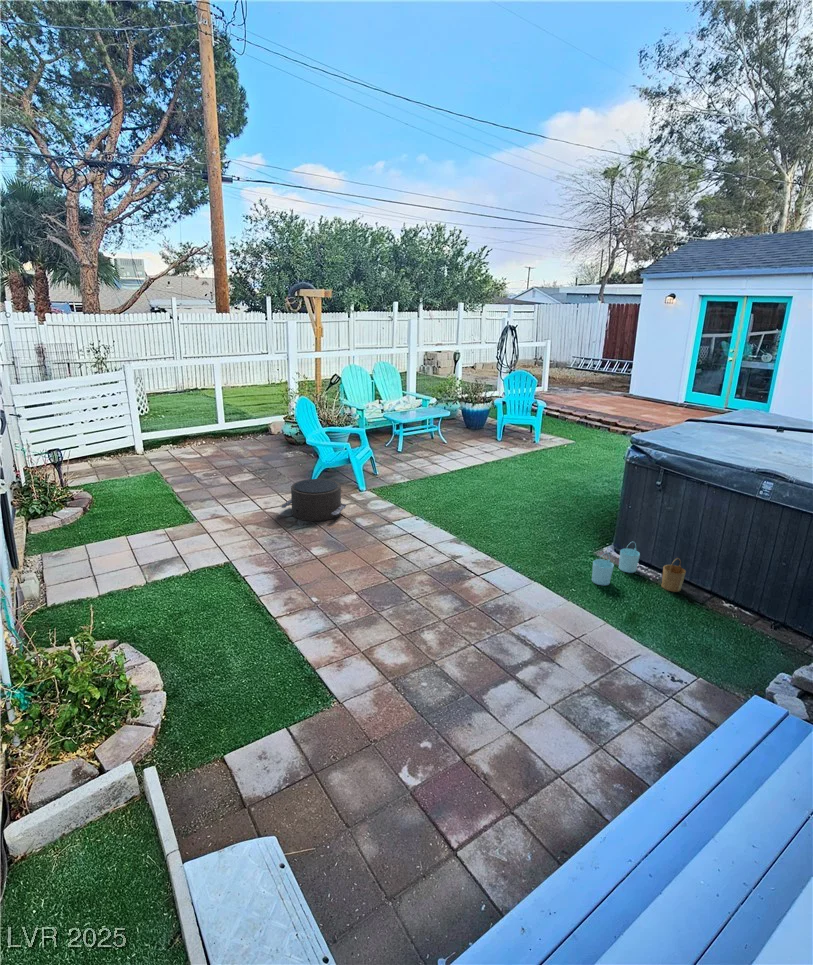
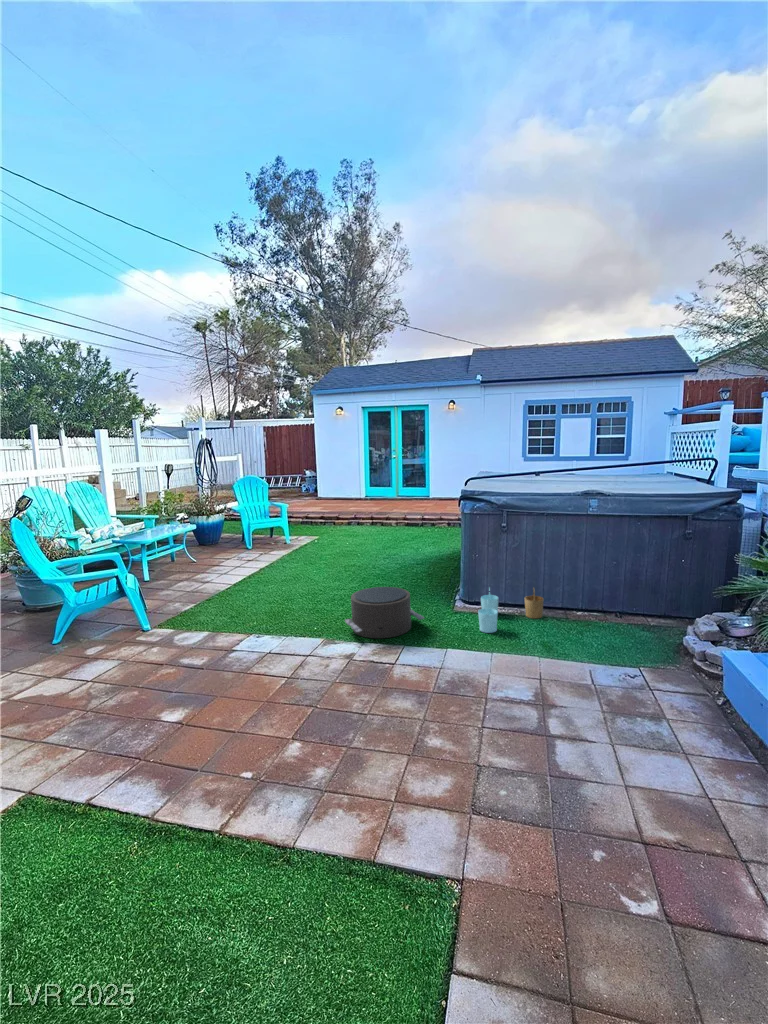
pouf: present [281,479,346,521] -> present [345,587,424,638]

